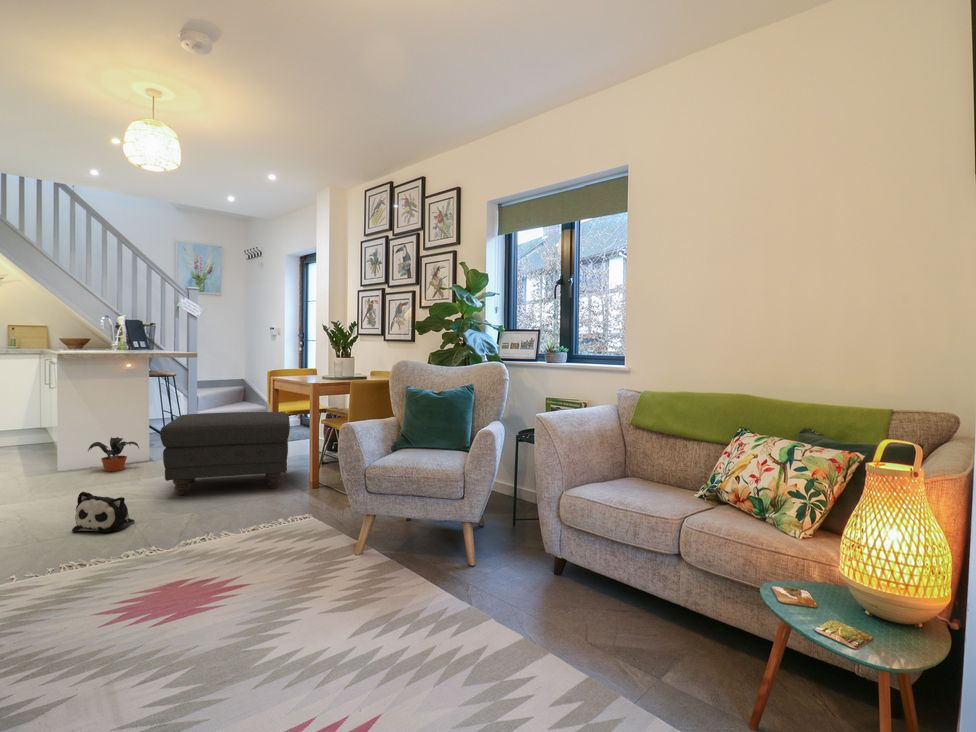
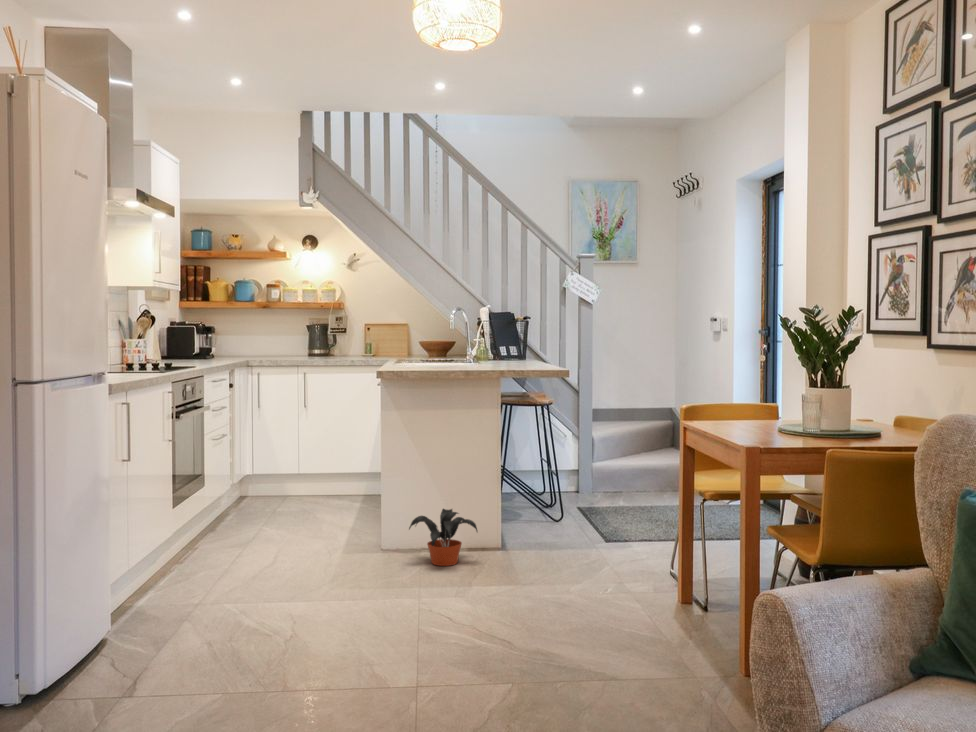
ottoman: present [160,412,290,495] -> none [476,487,711,658]
plush toy: present [72,492,134,532] -> none [331,623,419,706]

